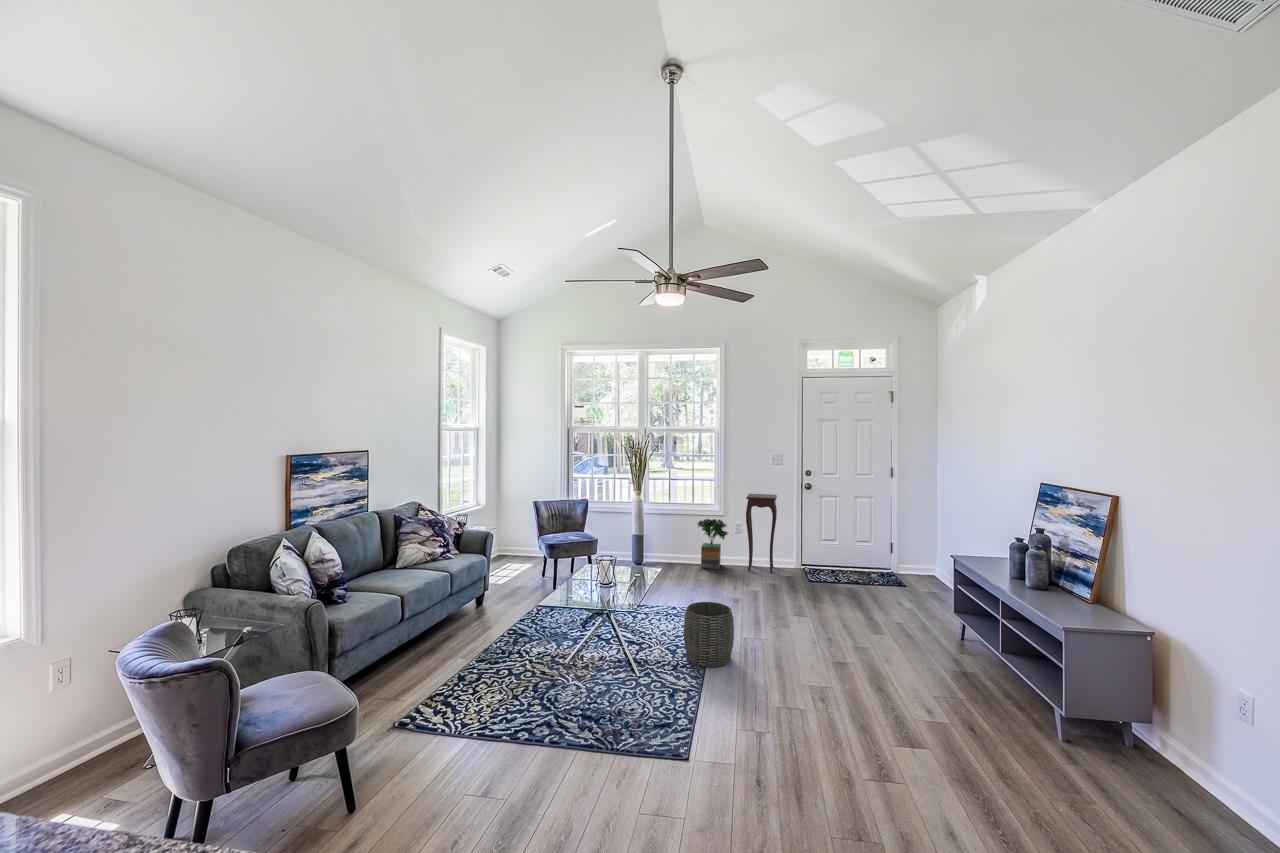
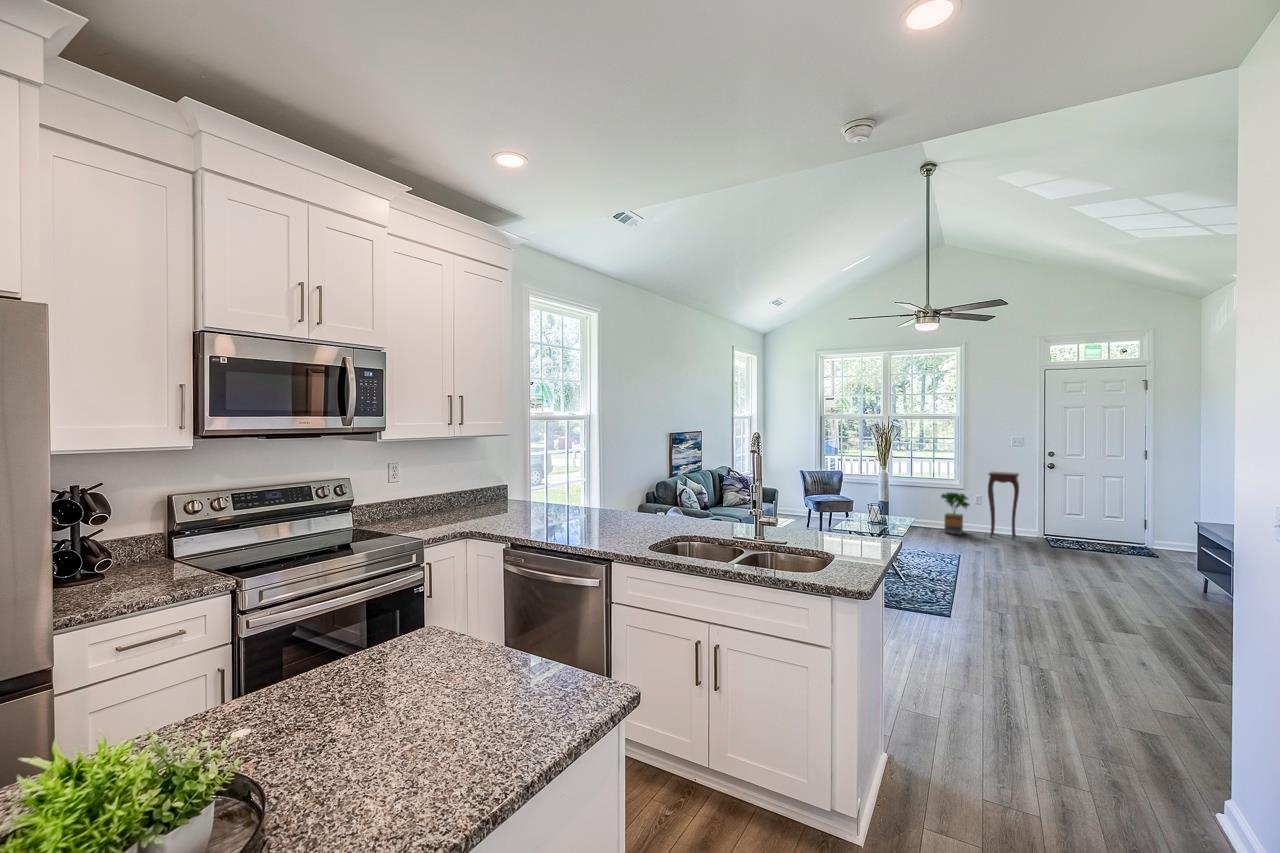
woven basket: present [684,602,734,668] -> none [934,541,976,585]

